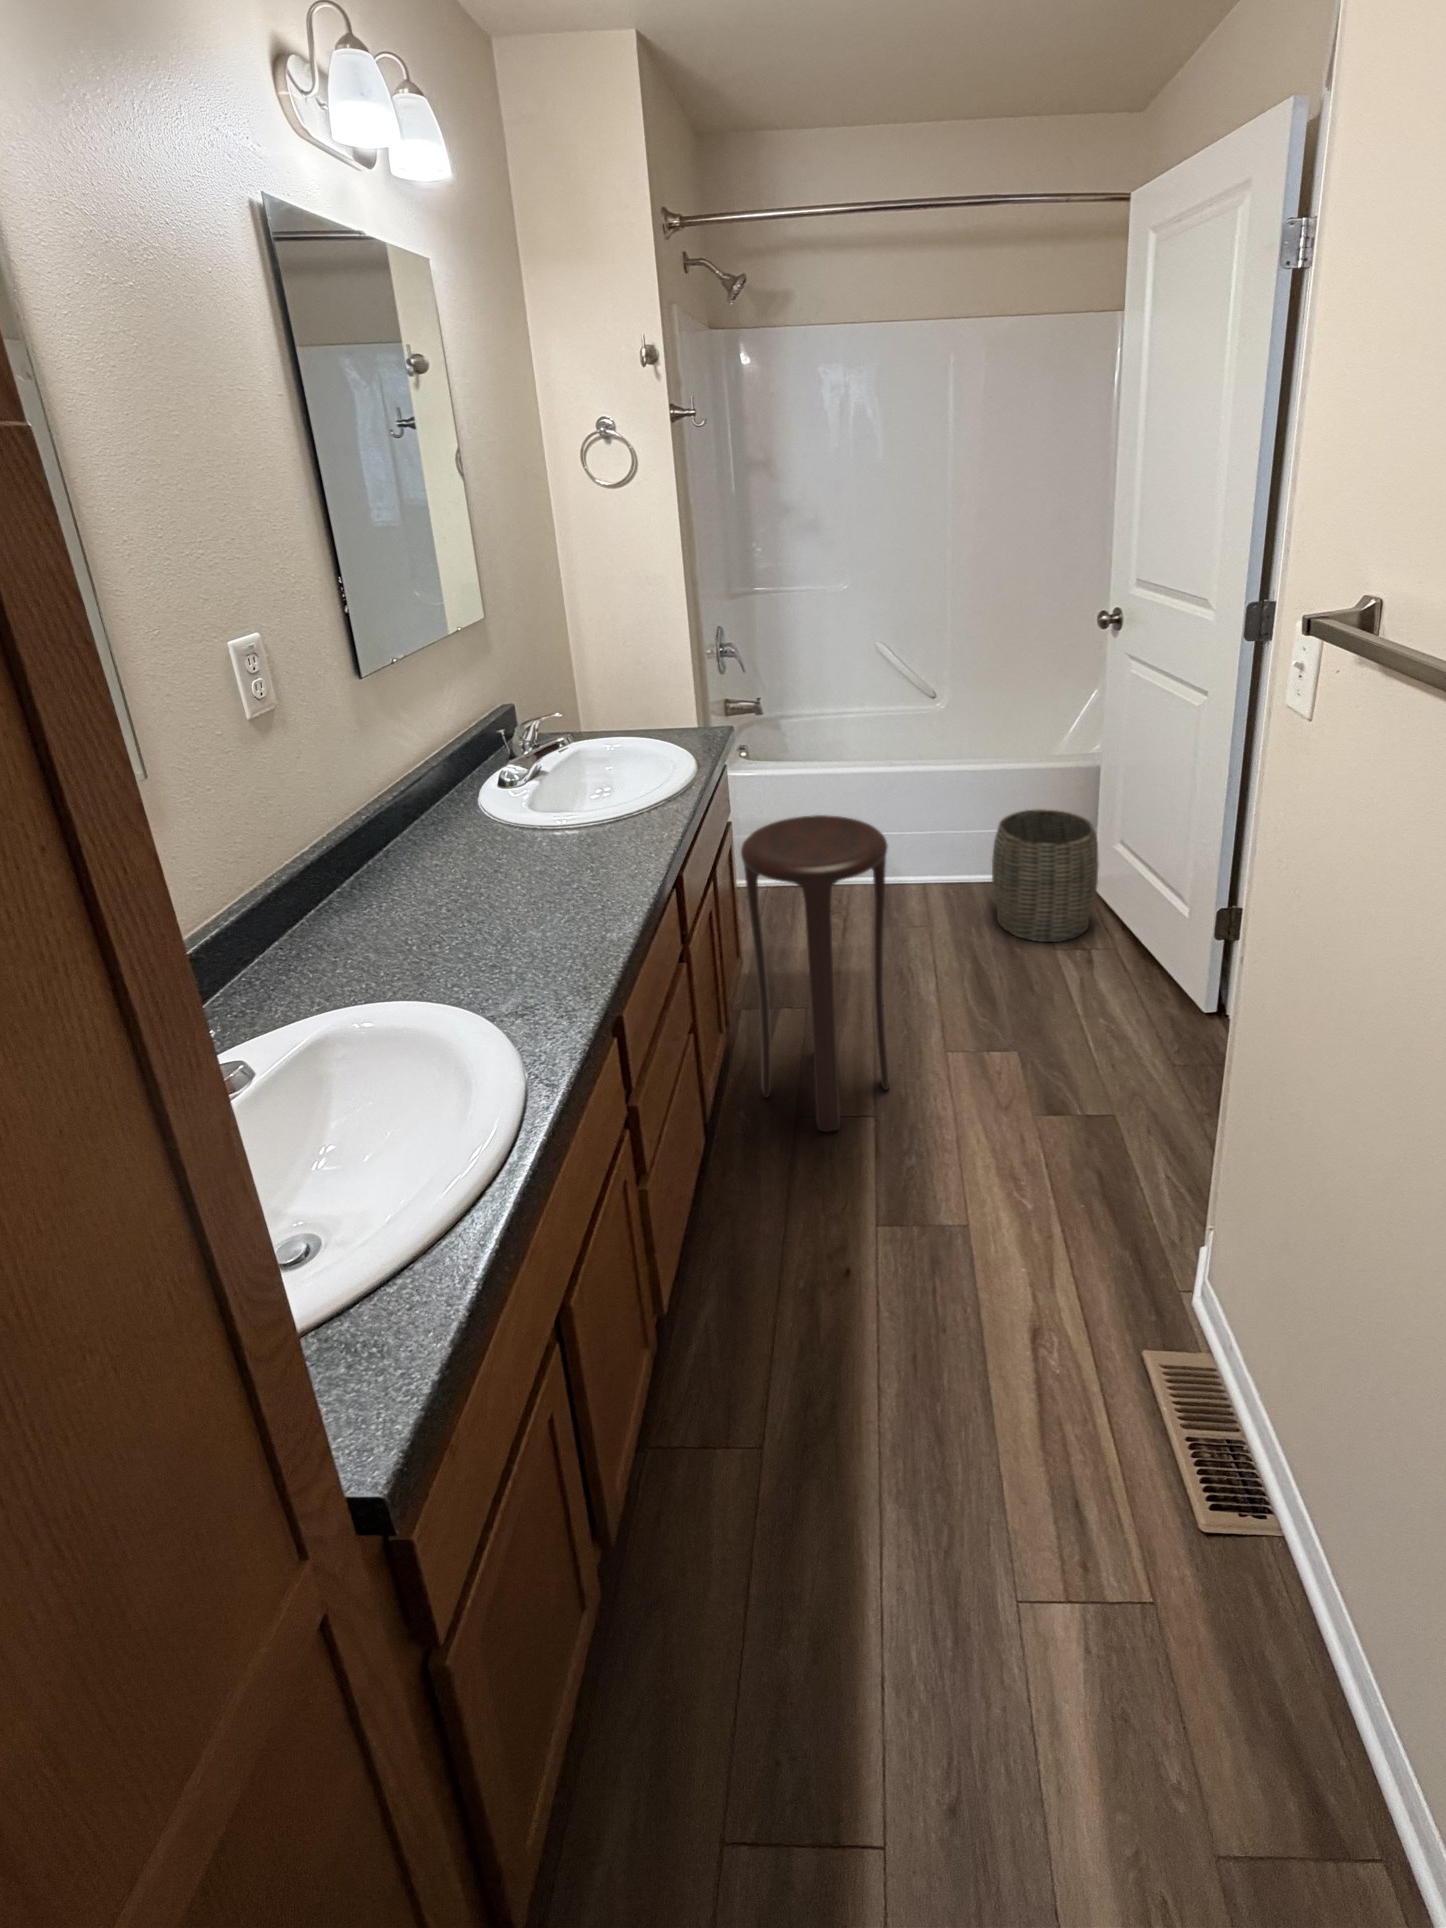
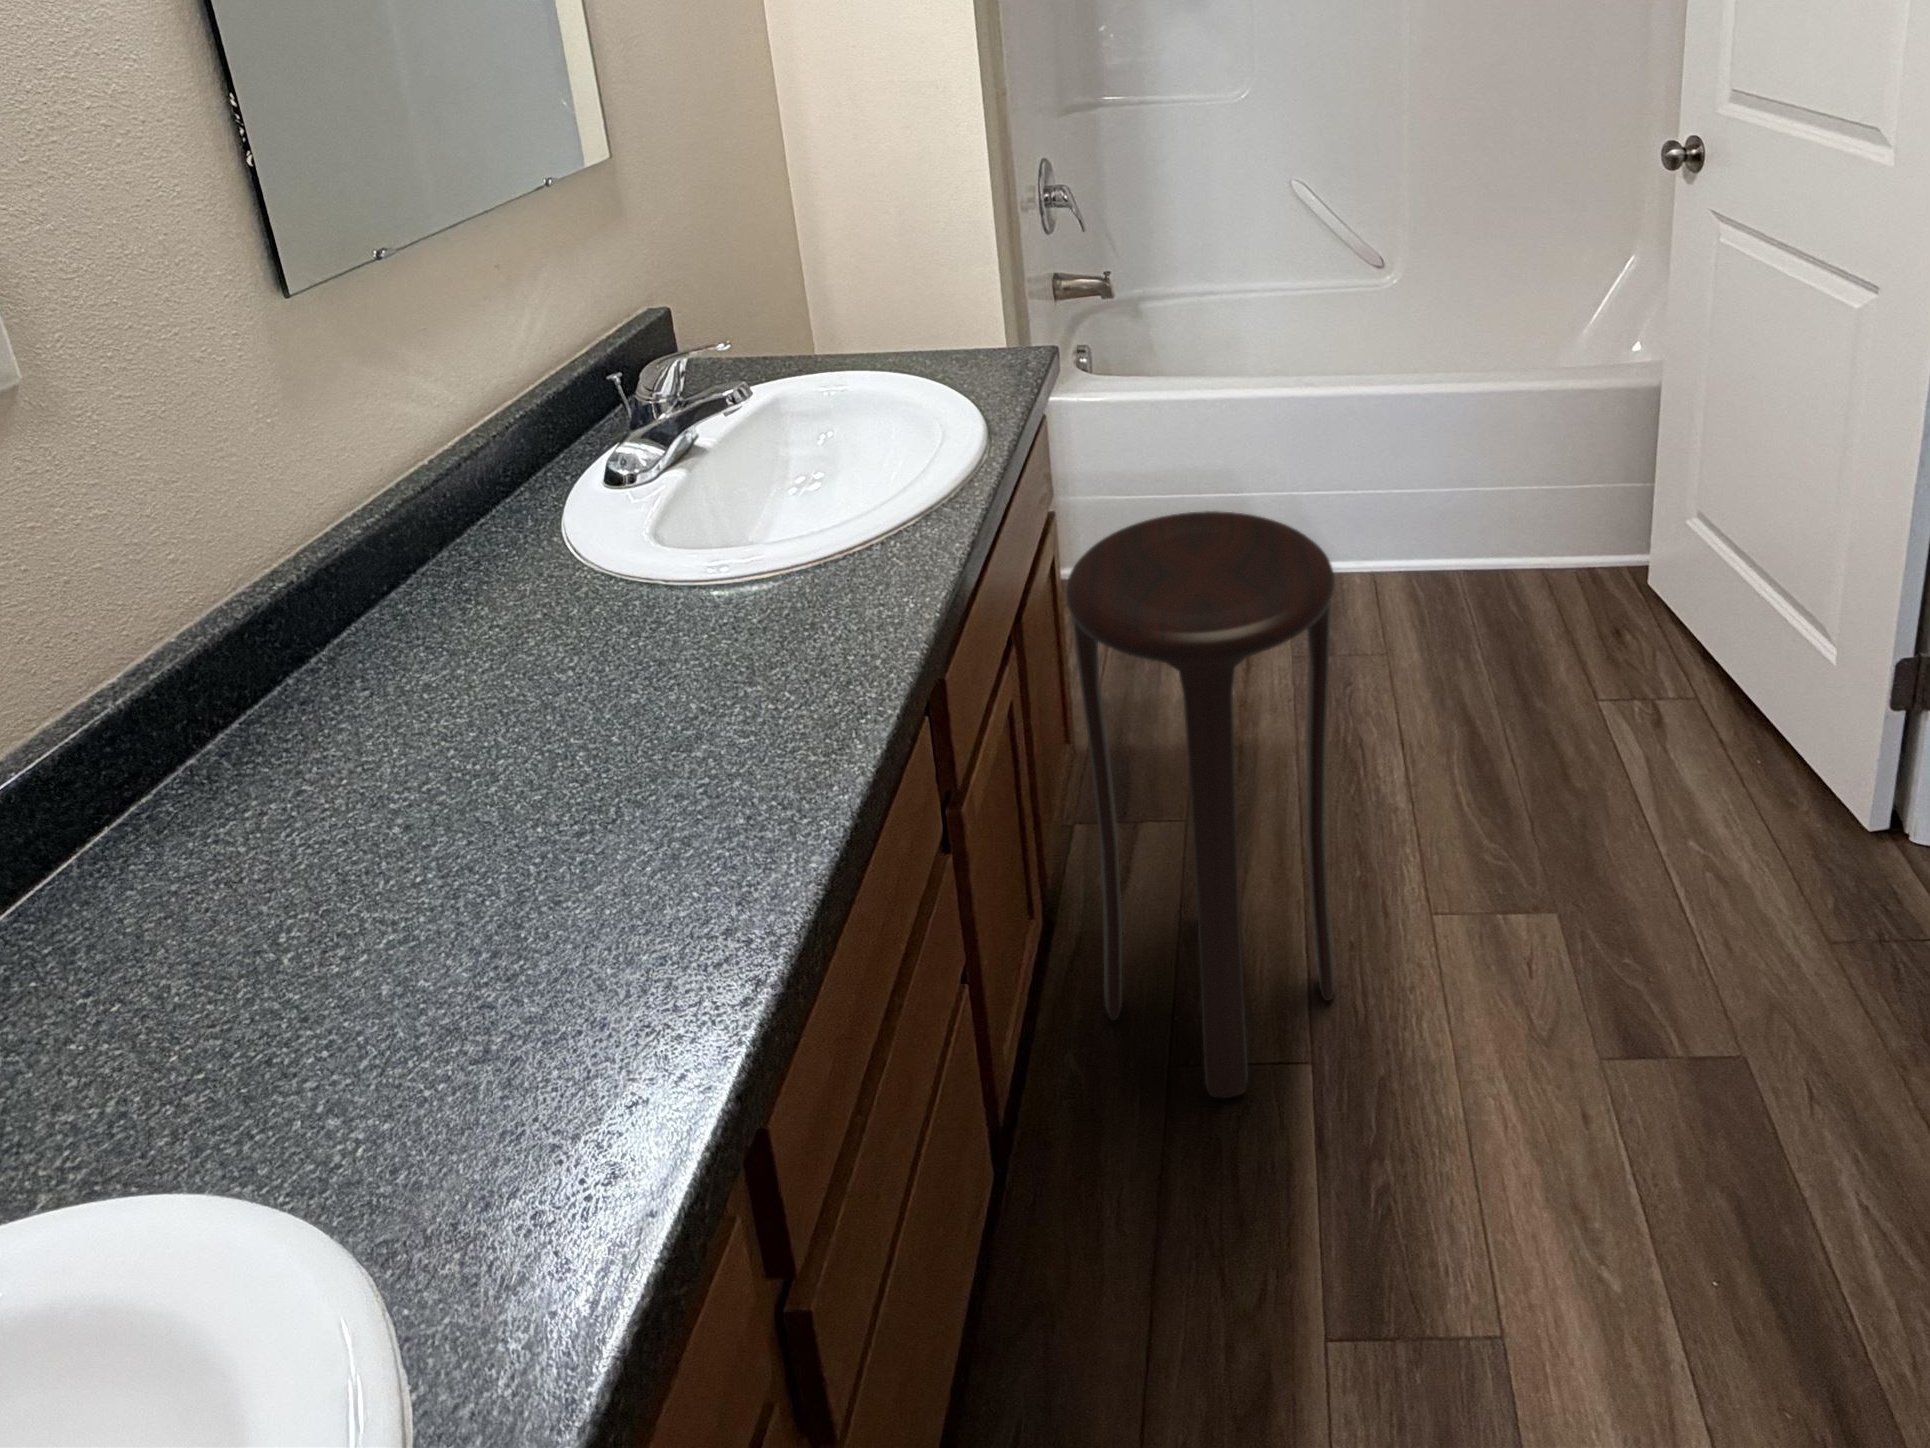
woven basket: present [992,809,1099,942] -> none [1490,461,1668,688]

